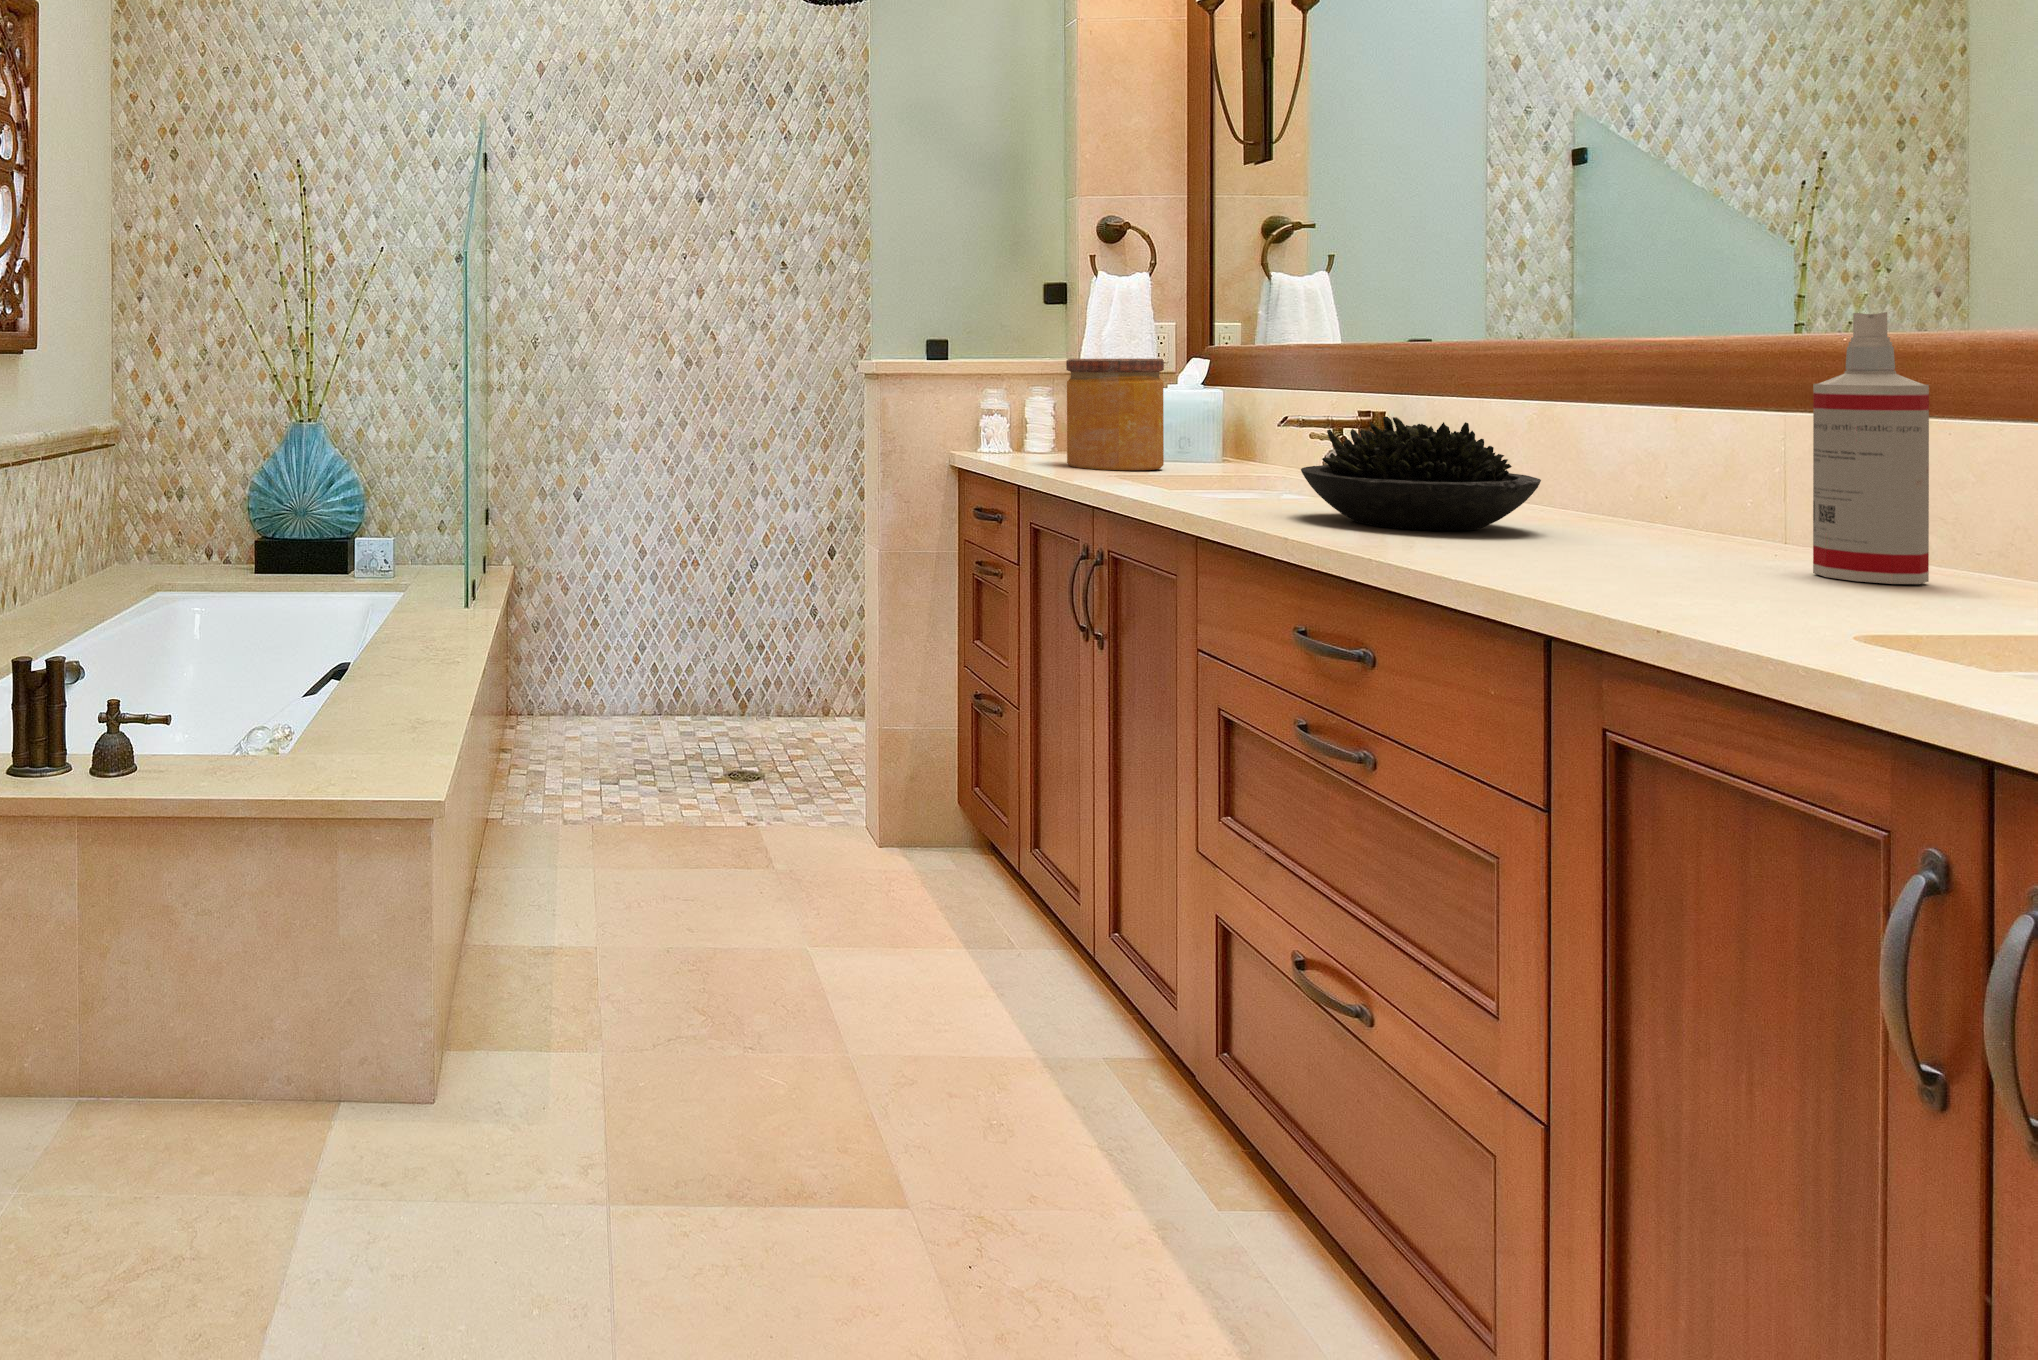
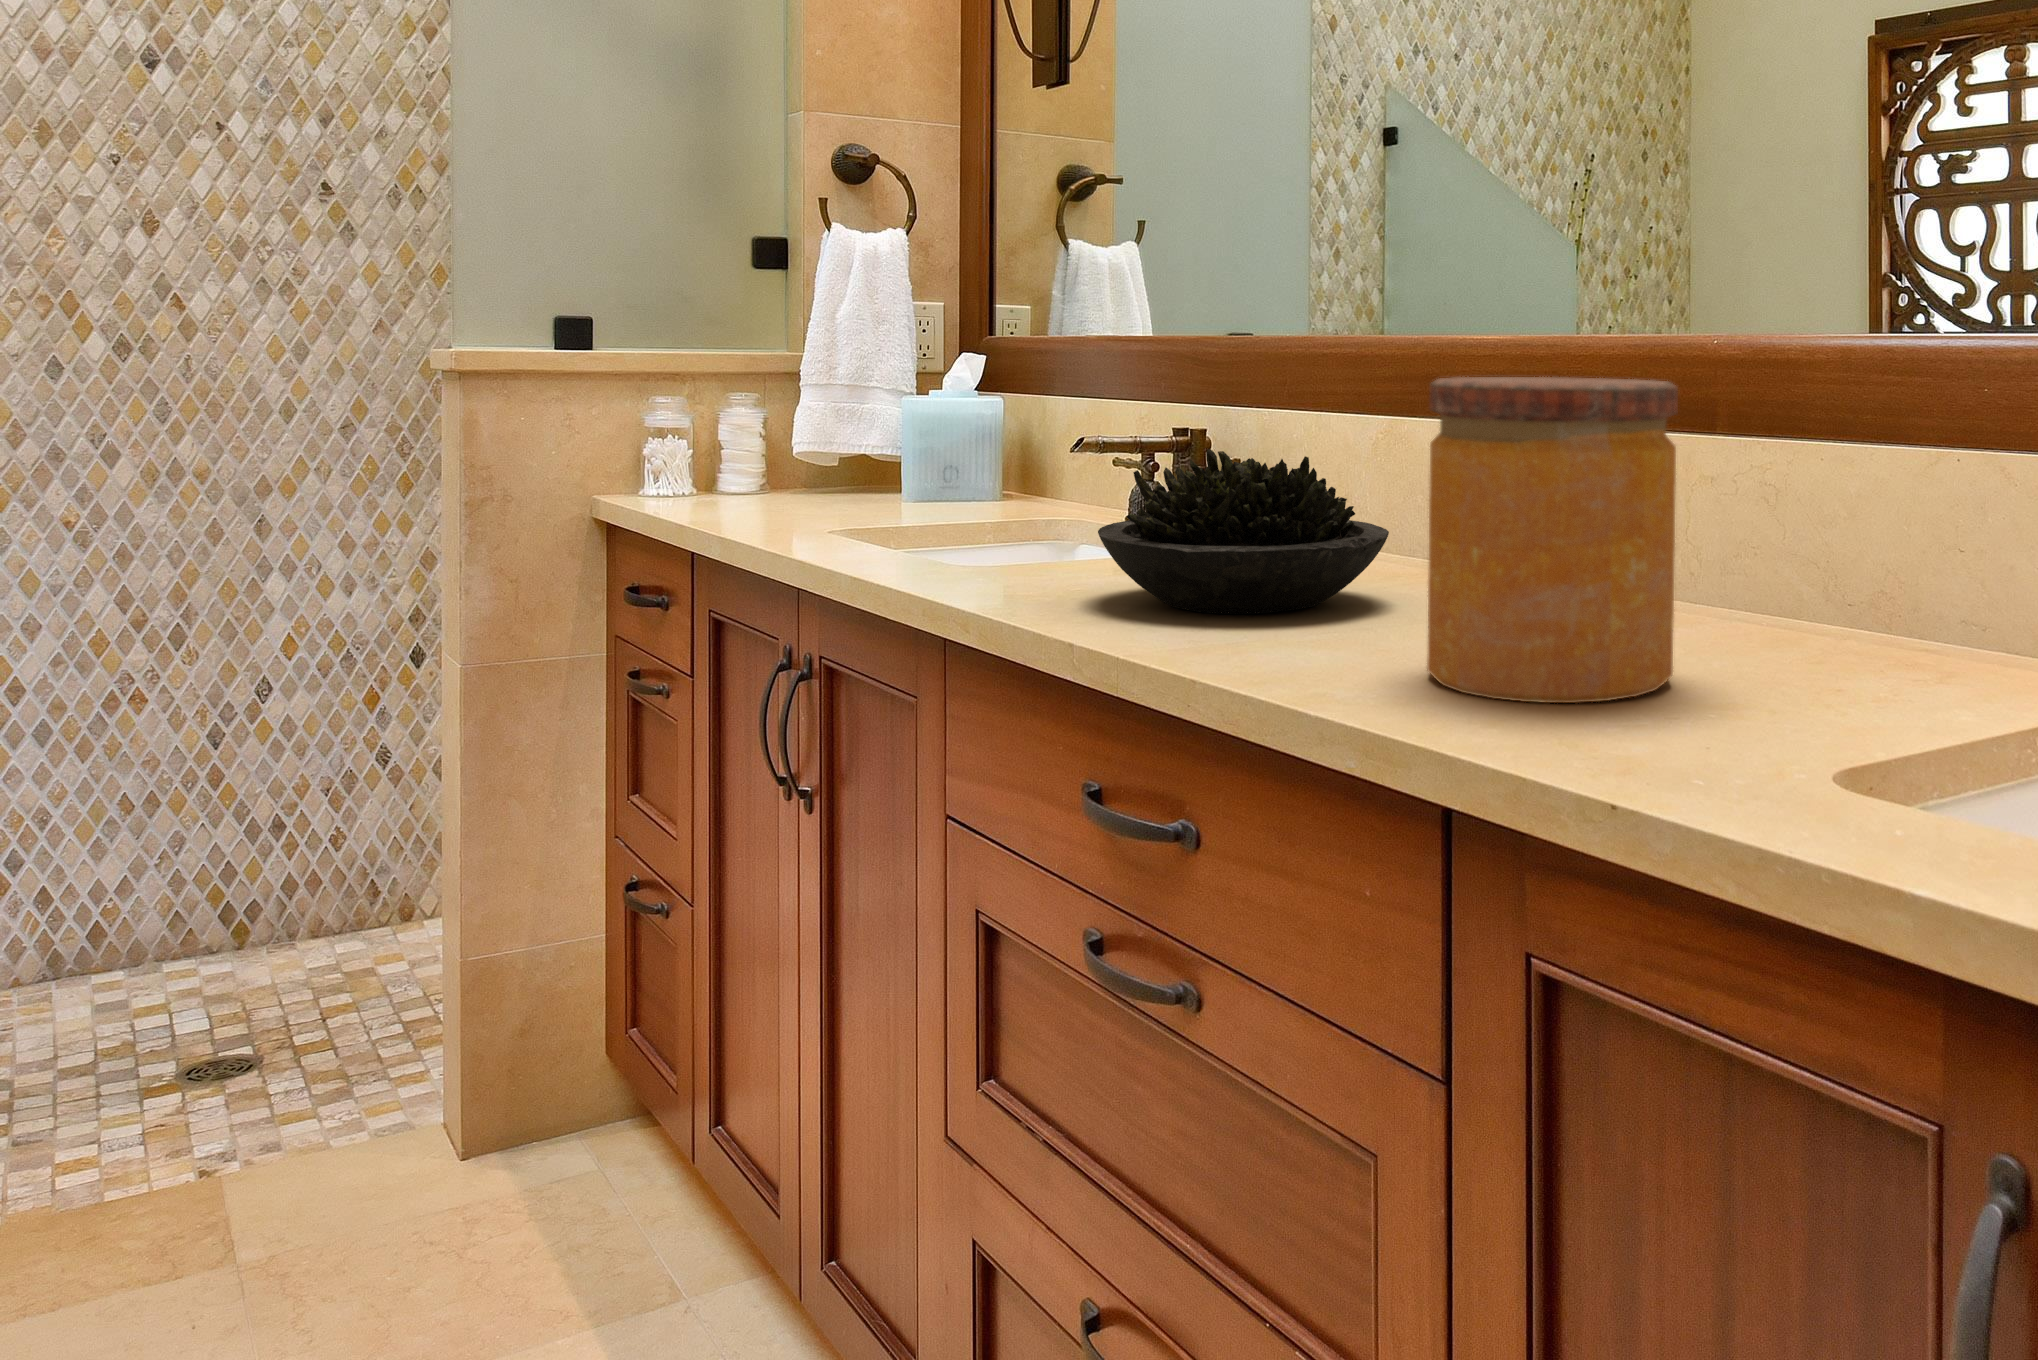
spray bottle: present [1813,312,1929,584] -> none [1679,319,1784,655]
jar: present [1066,358,1164,470] -> present [1427,377,1678,703]

